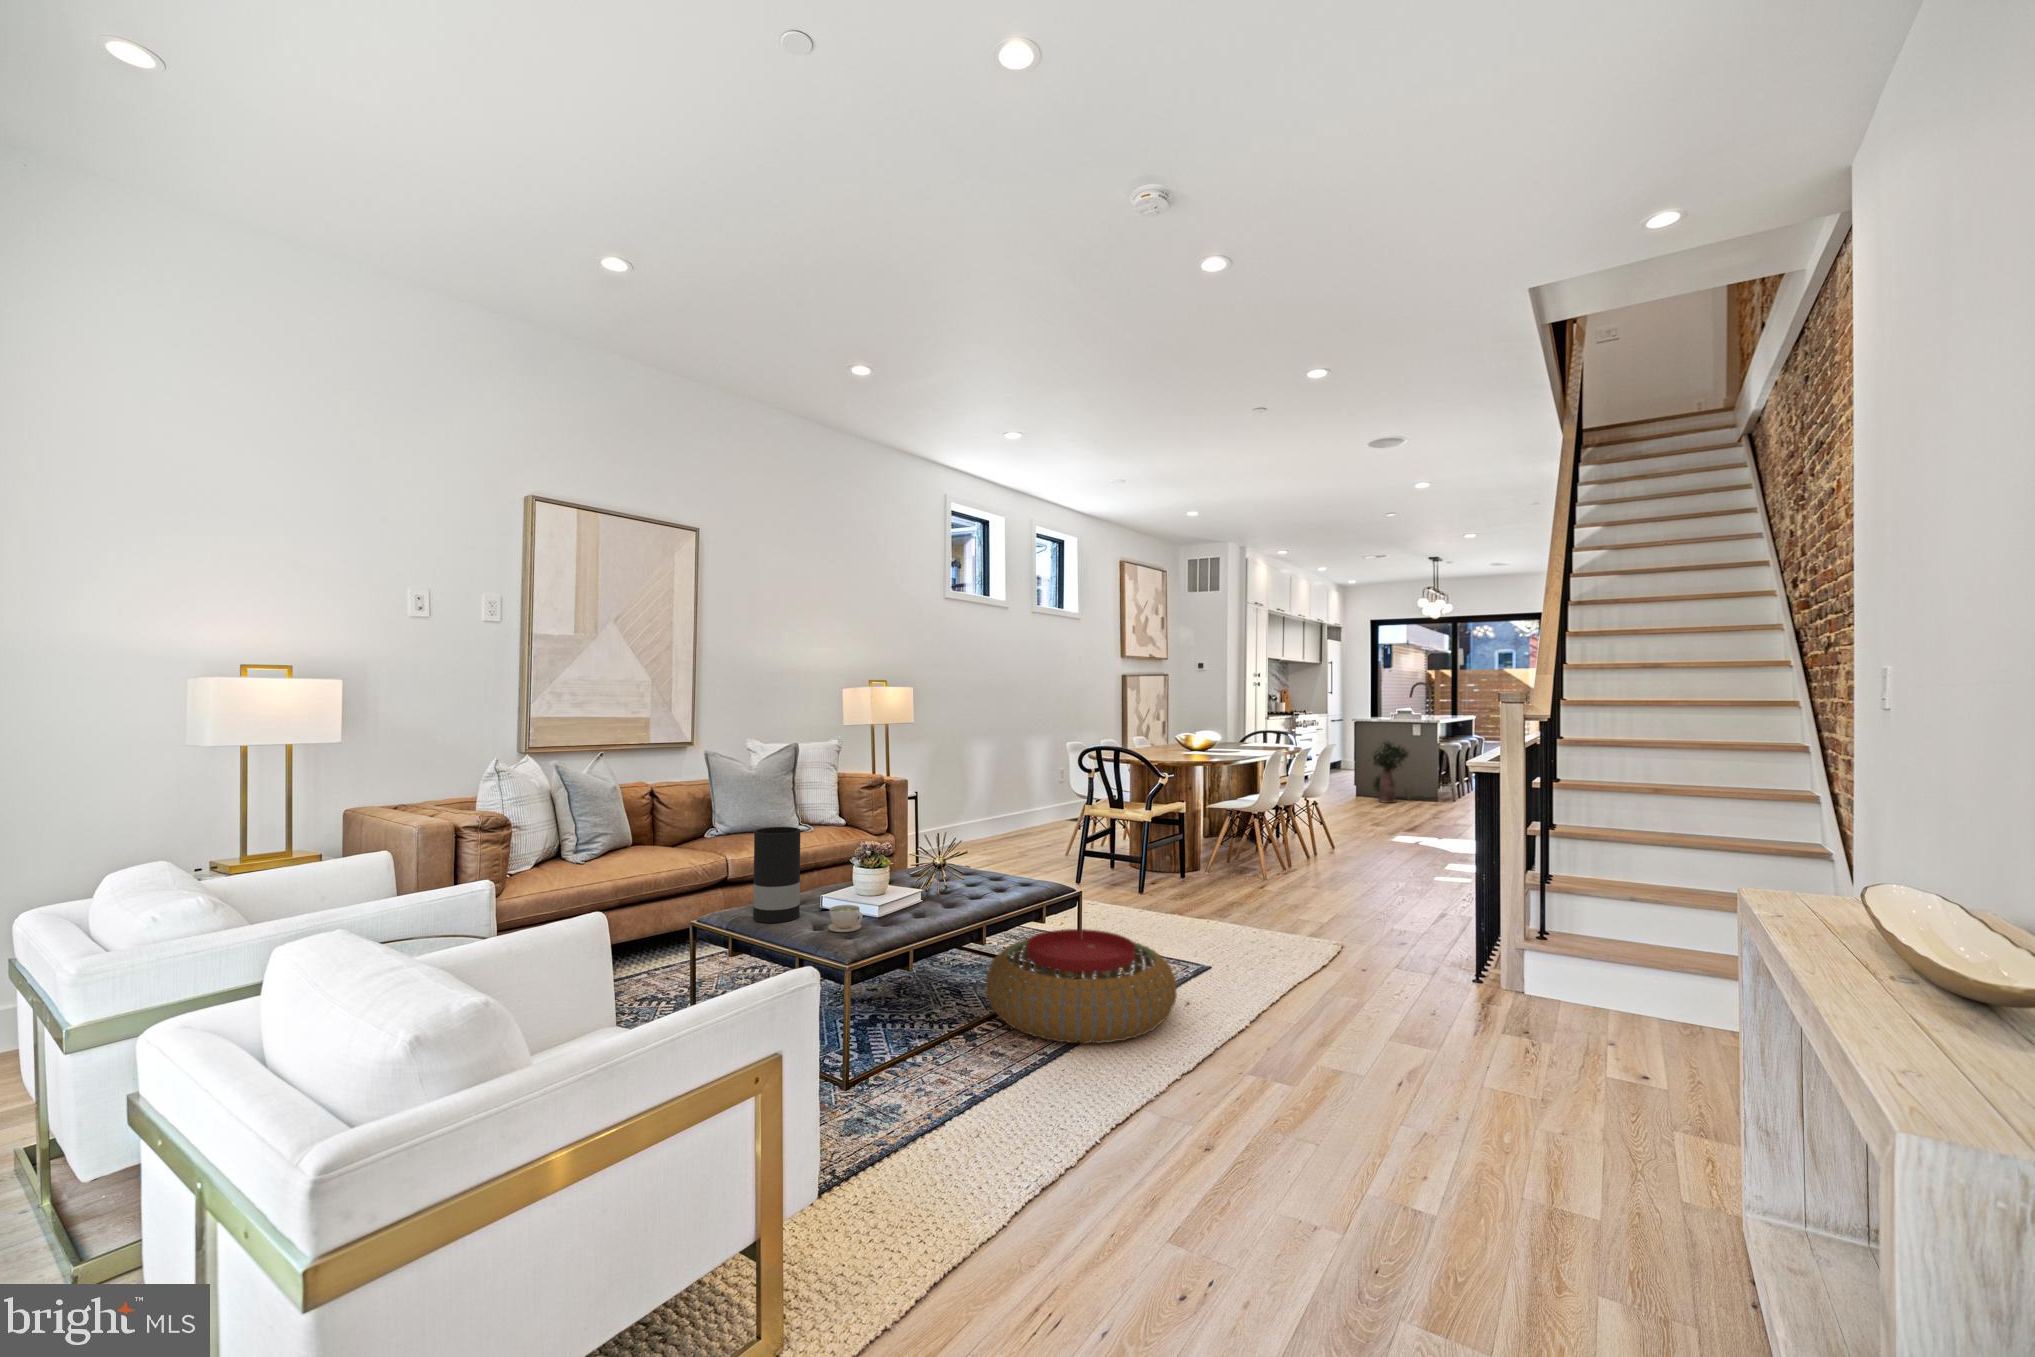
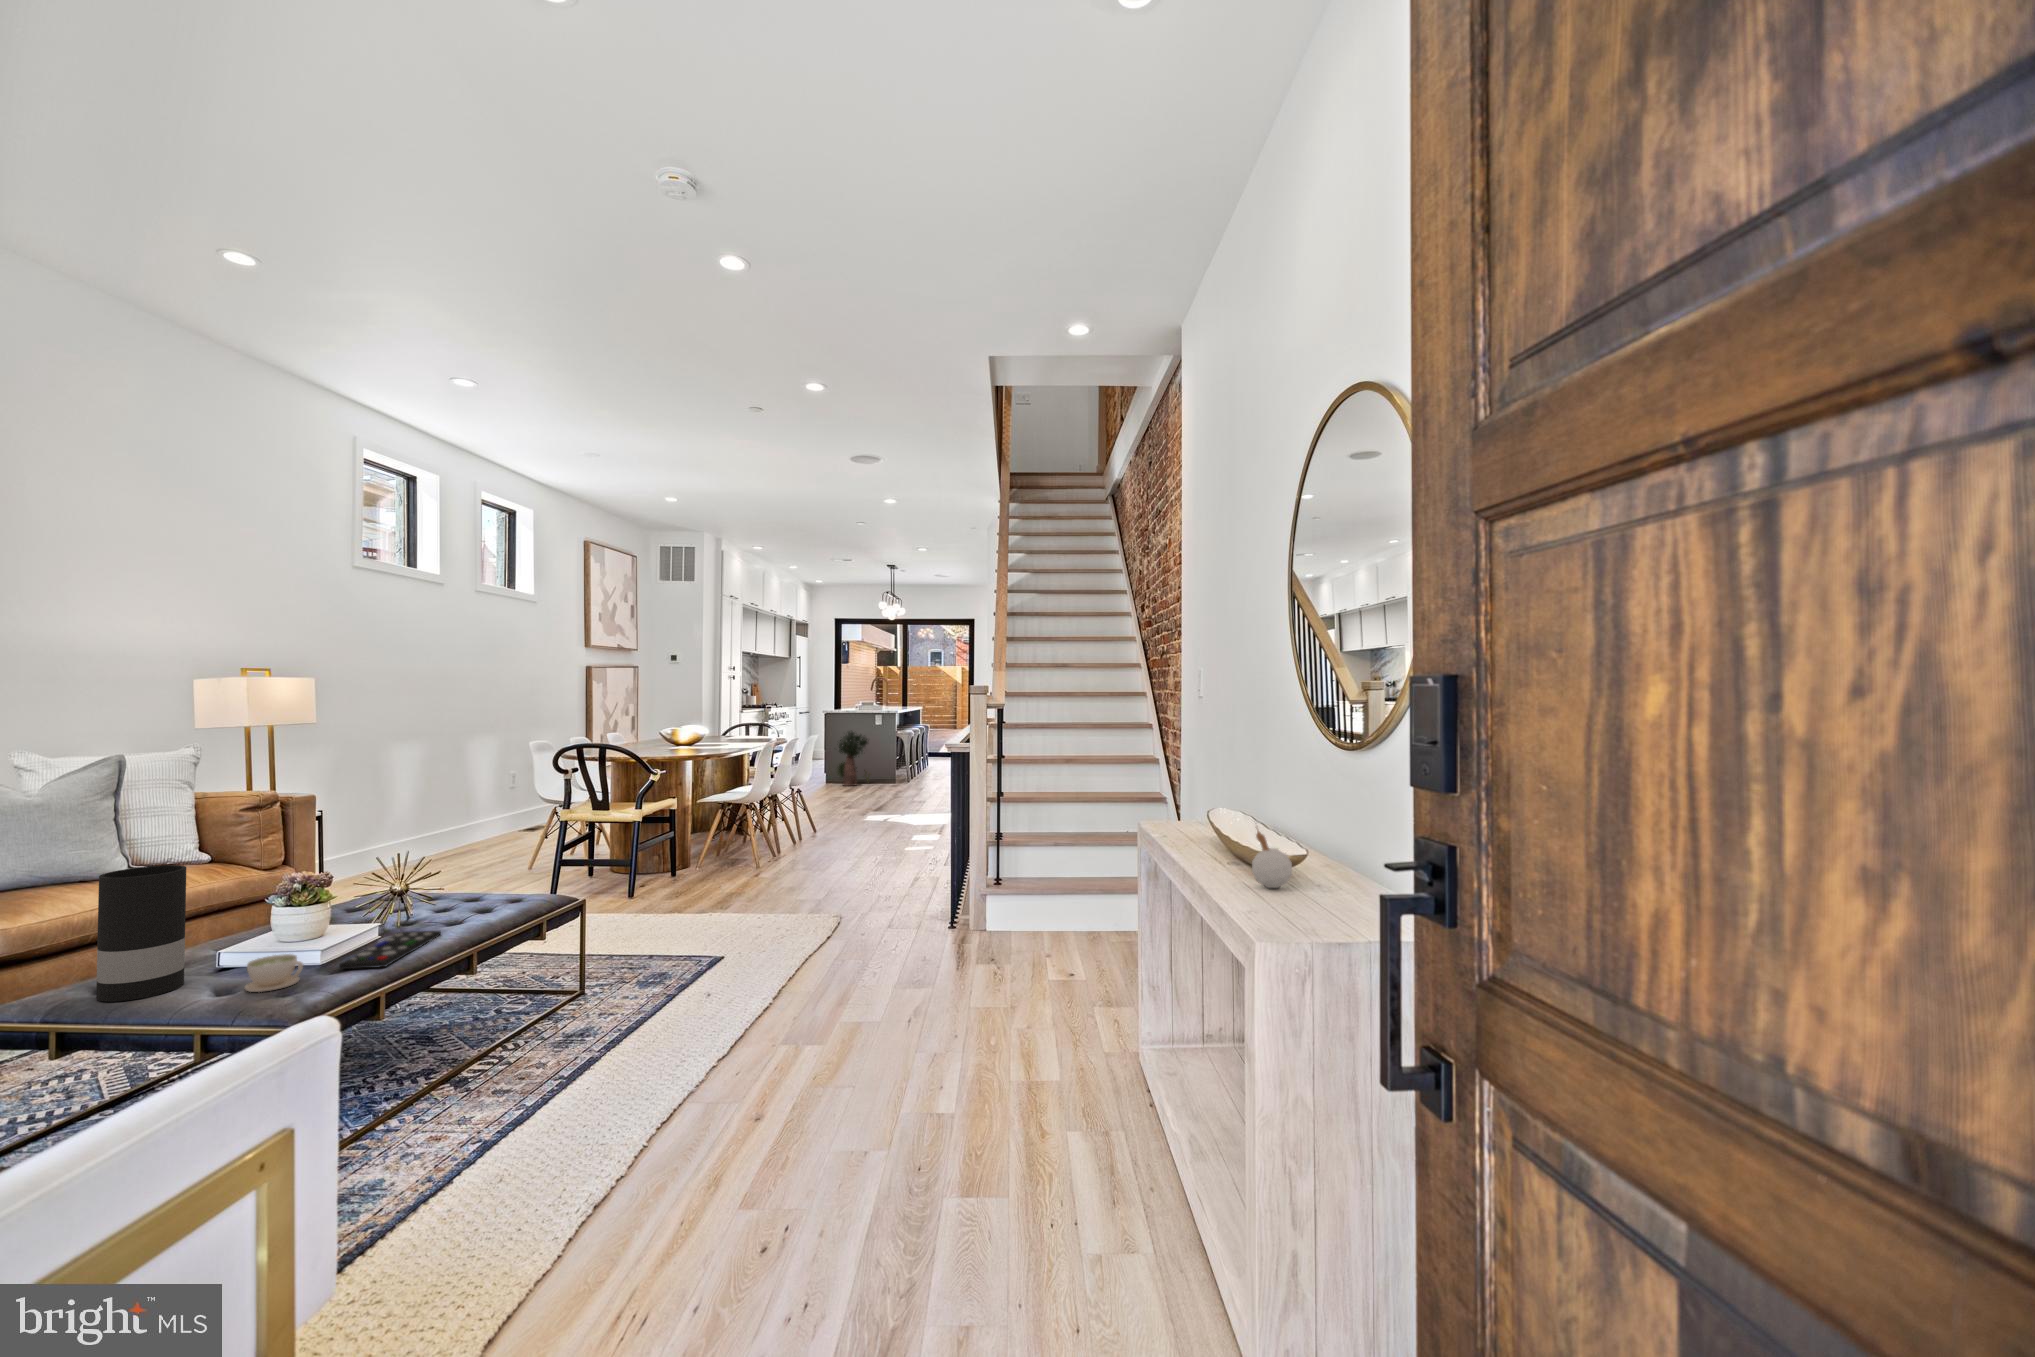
remote control: none [886,900,960,928] -> present [339,931,441,969]
candle: none [1882,910,1972,1028] -> present [1252,831,1292,888]
pouf: present [986,929,1177,1044] -> none [472,937,701,1063]

